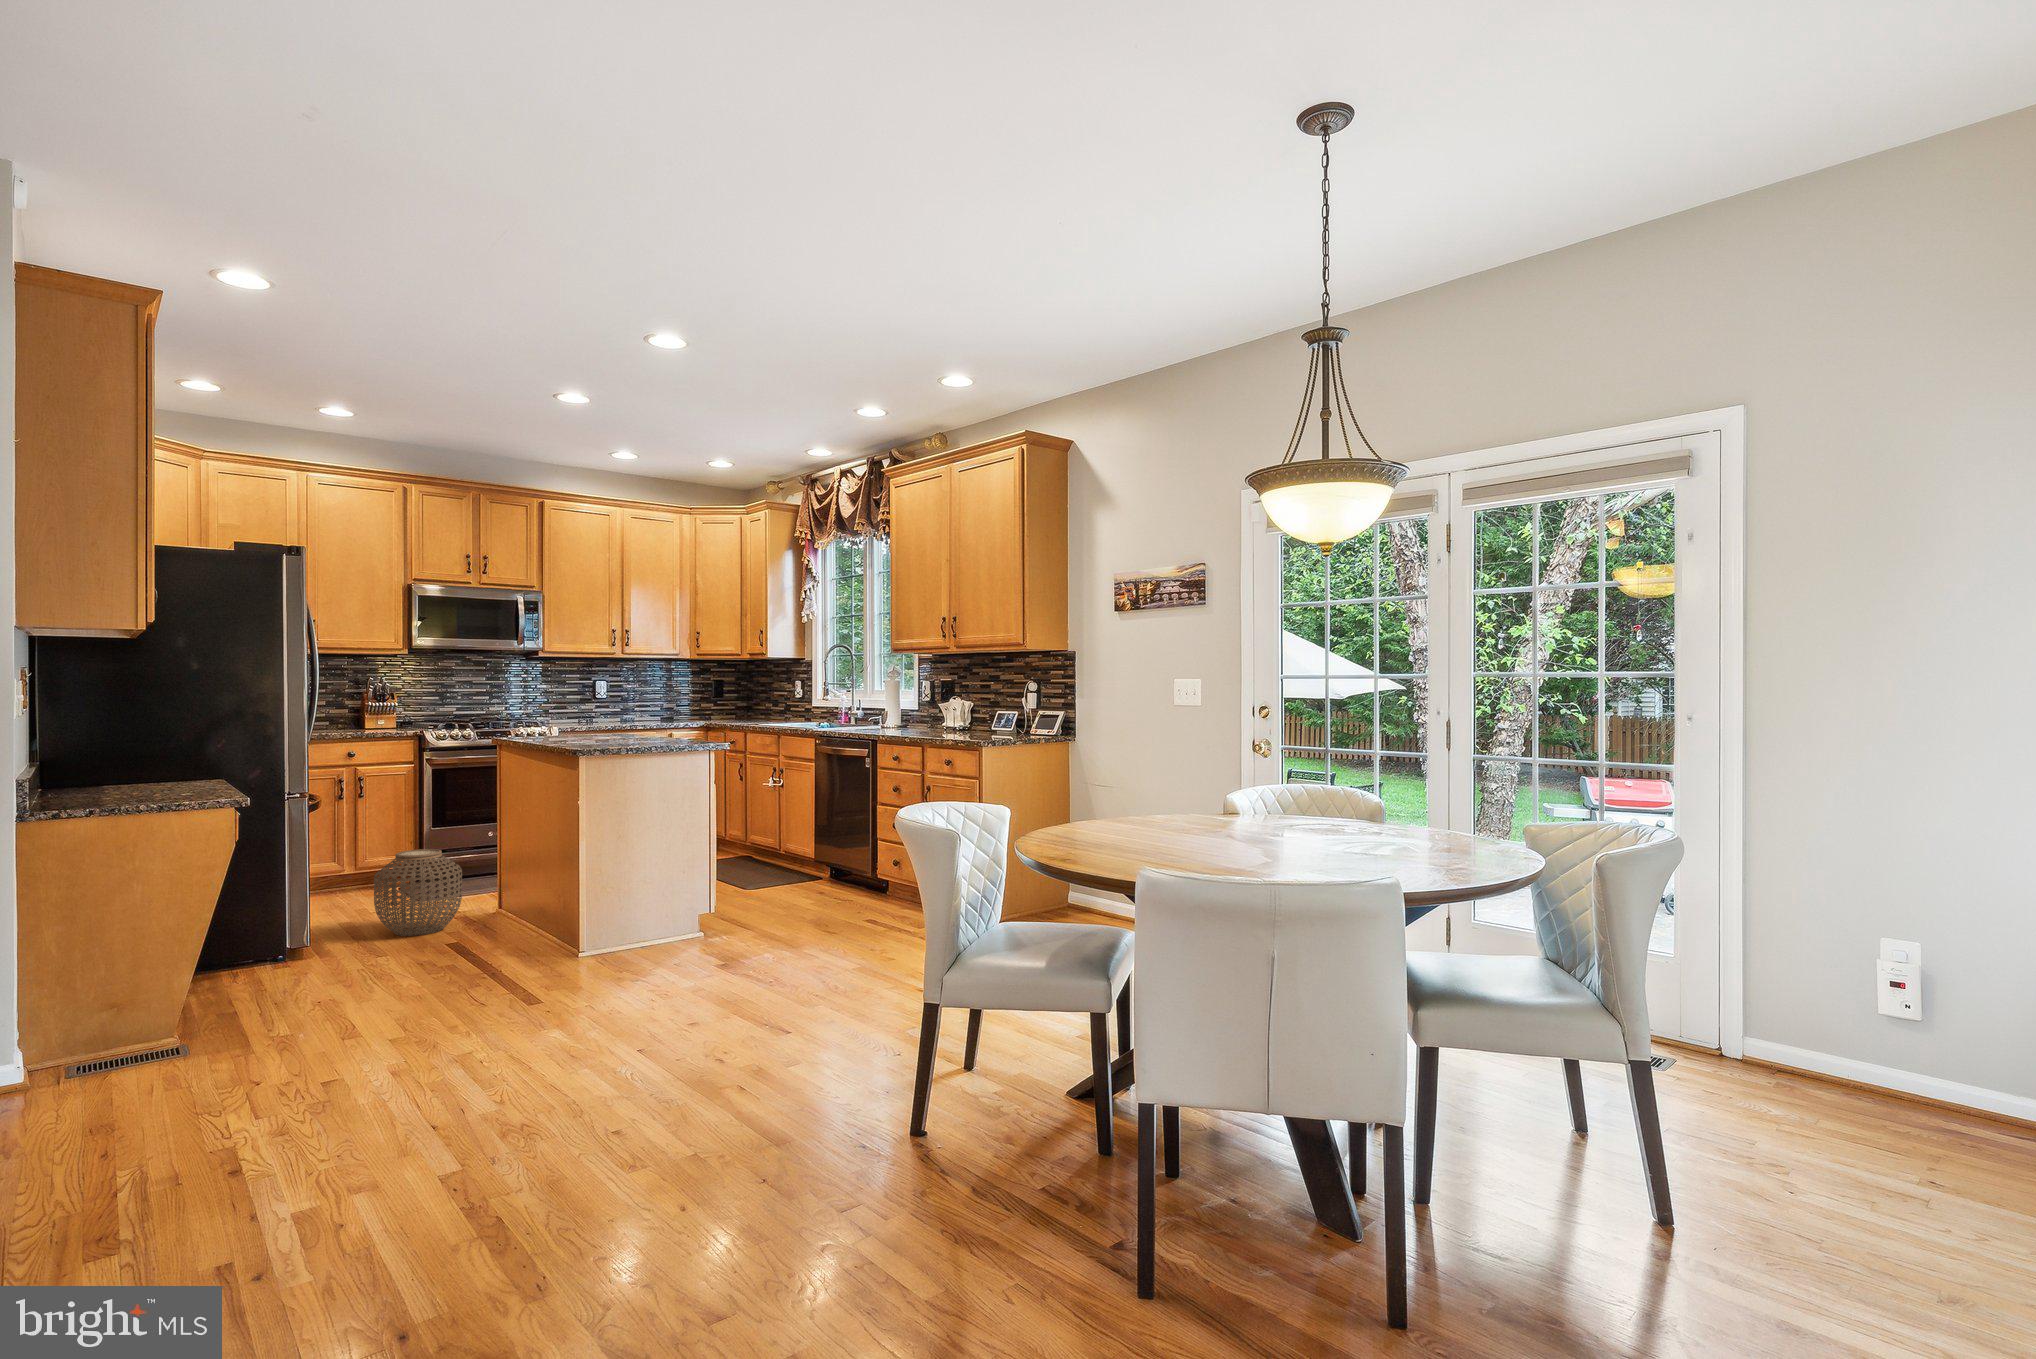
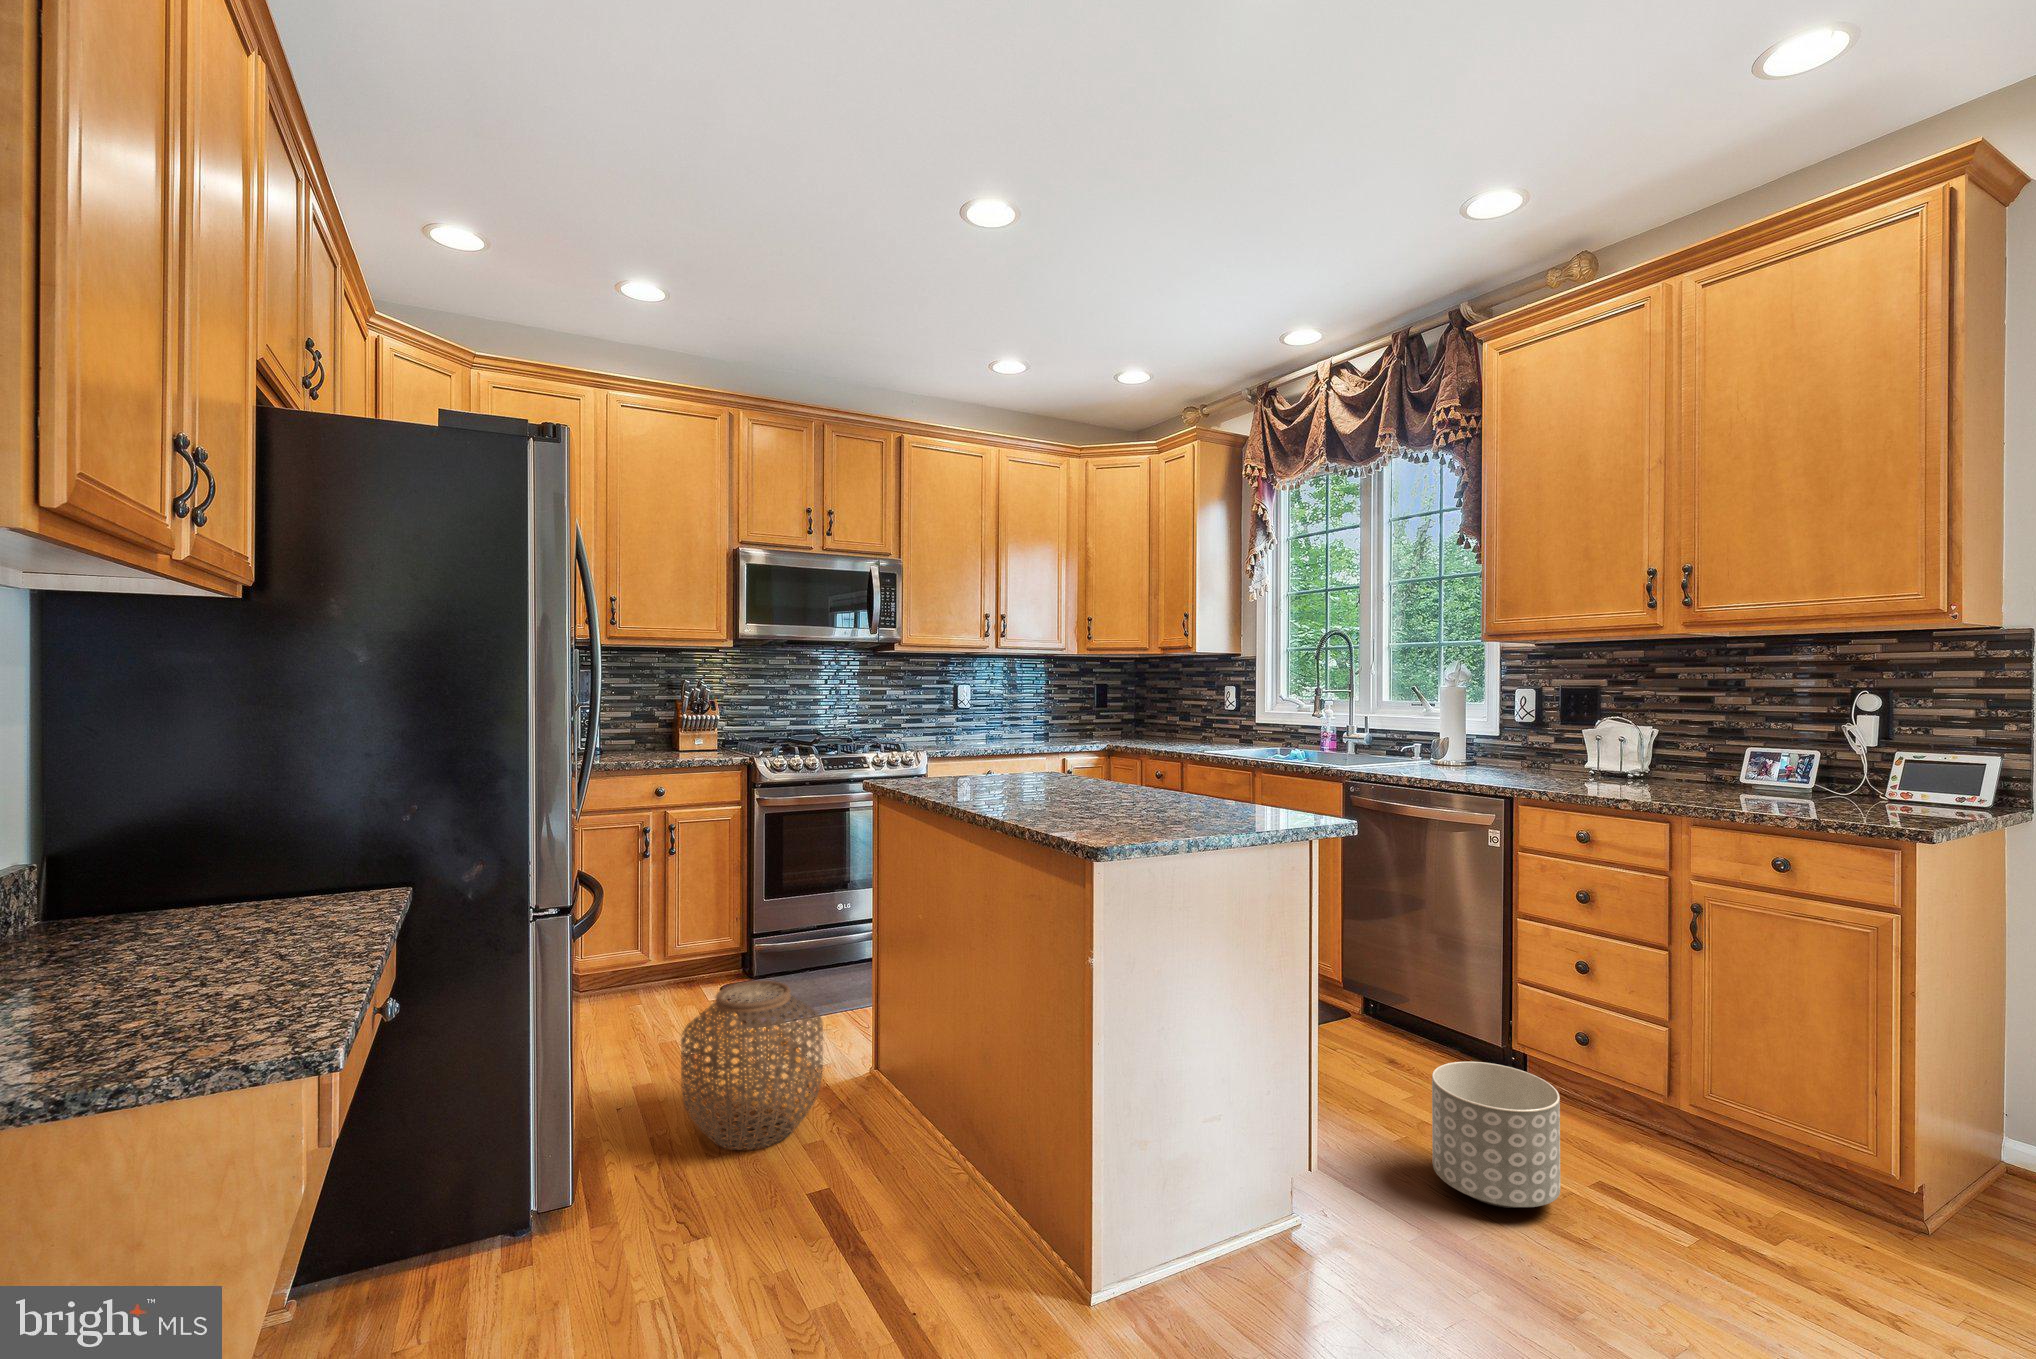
planter: none [785,867,841,927] -> present [1432,1062,1560,1208]

